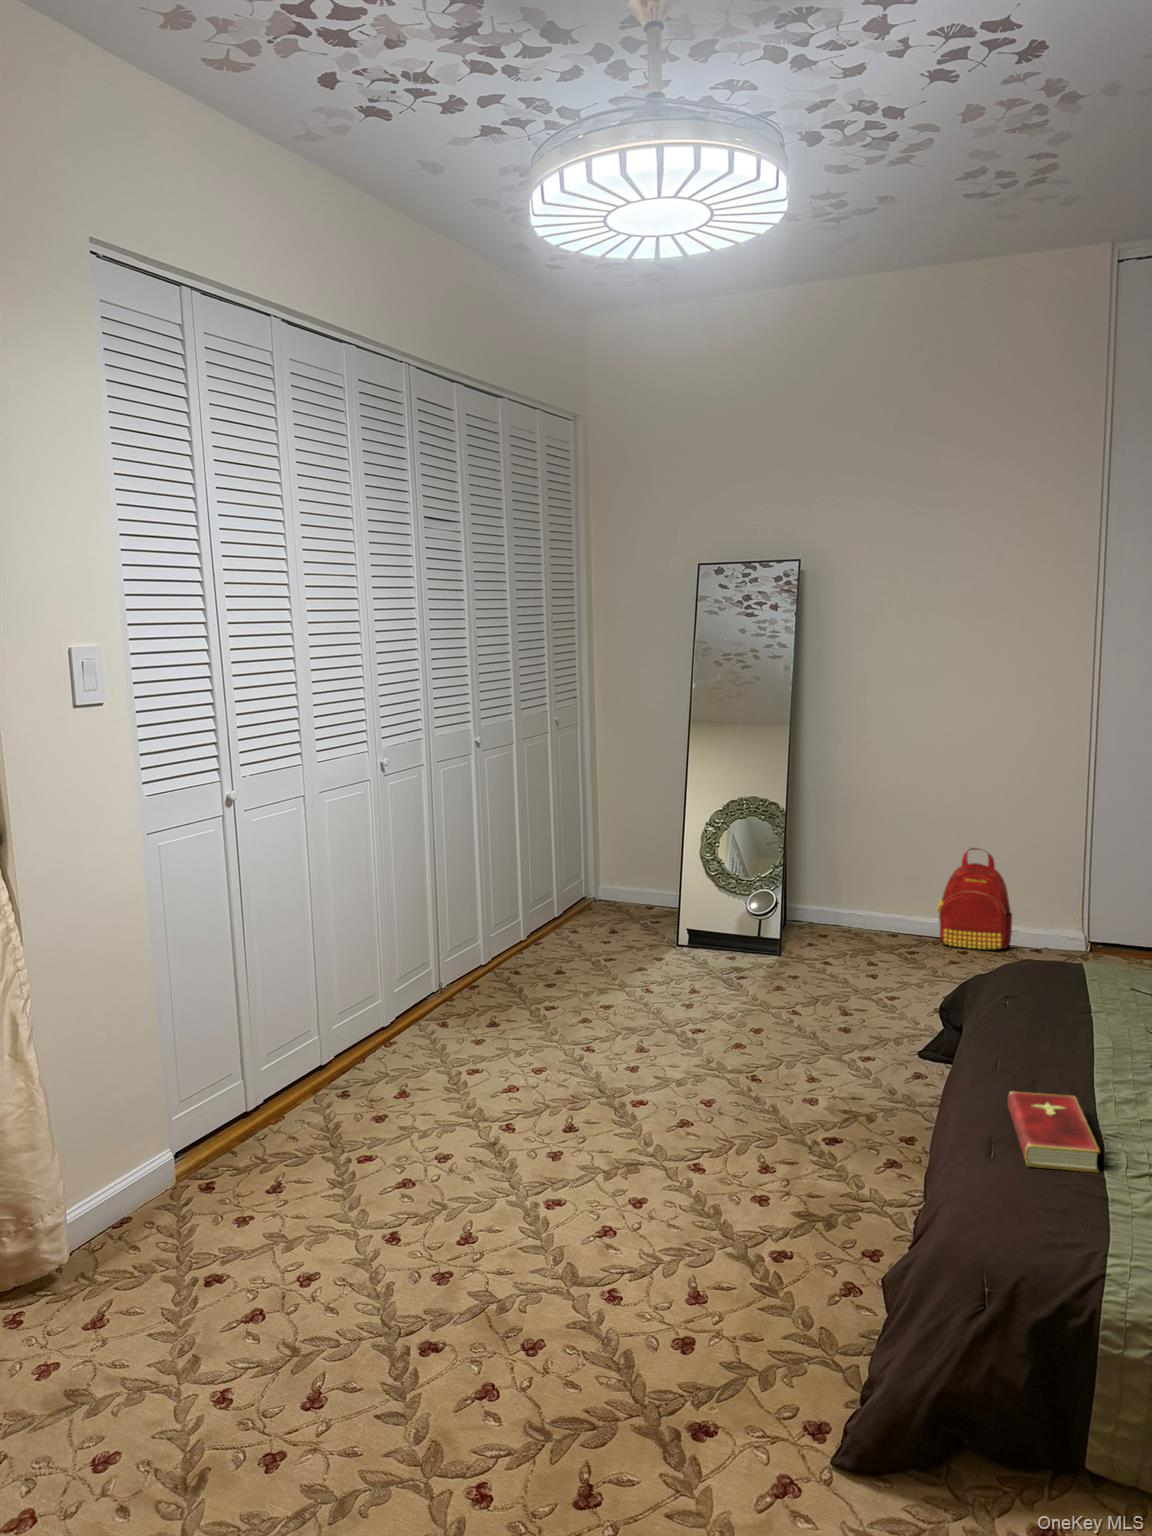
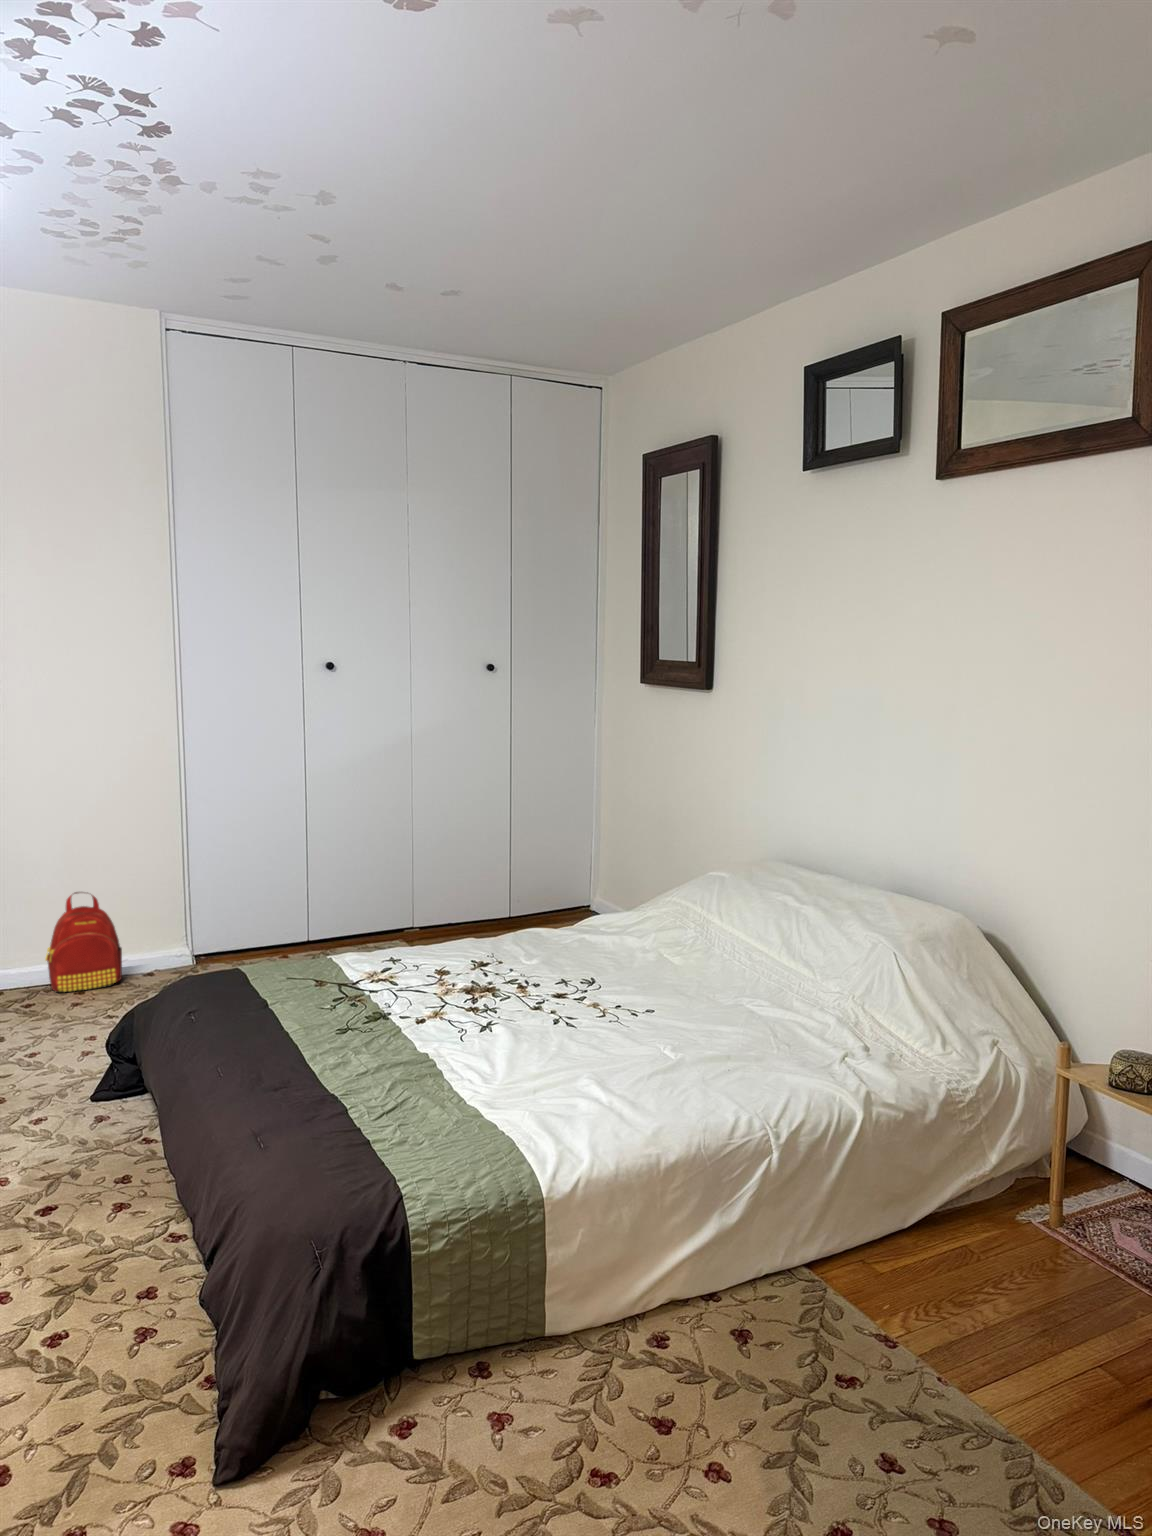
hardcover book: present [1008,1091,1100,1173] -> none [258,1074,354,1143]

